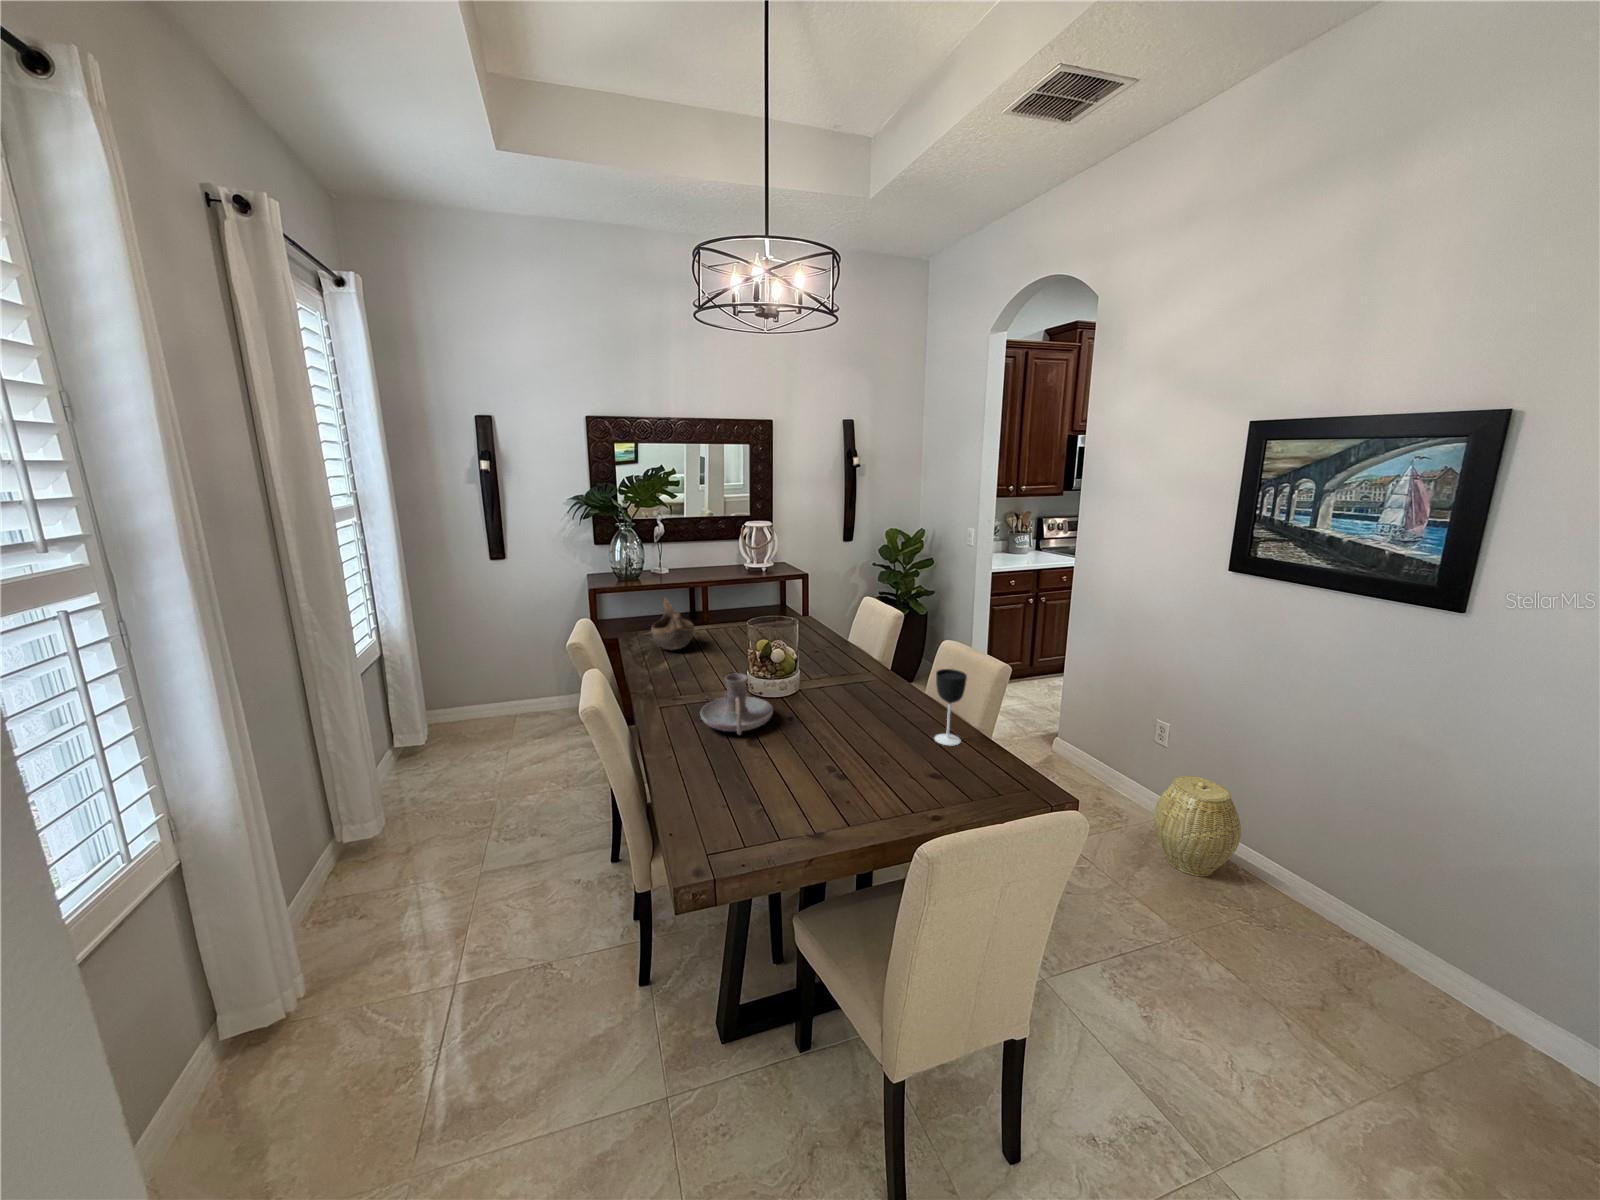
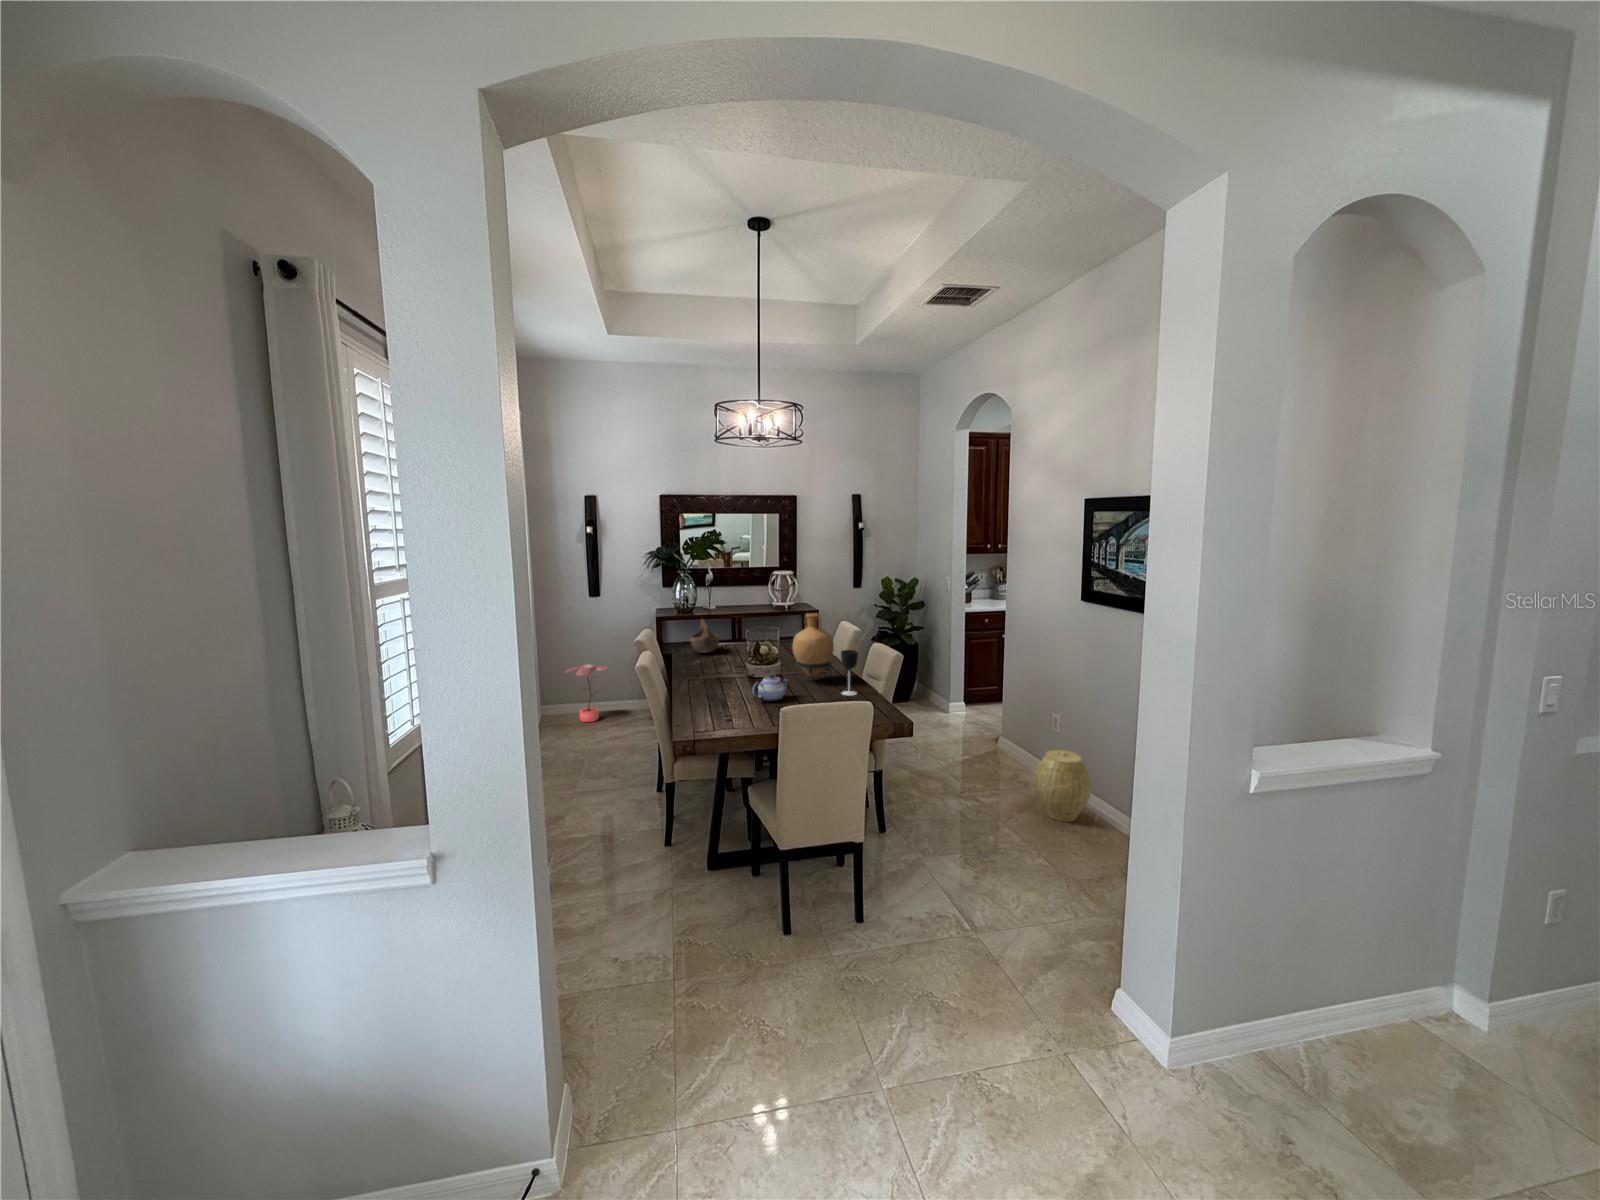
vase: none [838,603,905,706] -> present [792,613,834,676]
potted plant: none [460,653,527,733] -> present [565,664,609,722]
candle holder: present [700,673,773,735] -> none [707,655,752,687]
teapot: none [798,718,850,767] -> present [752,674,788,701]

